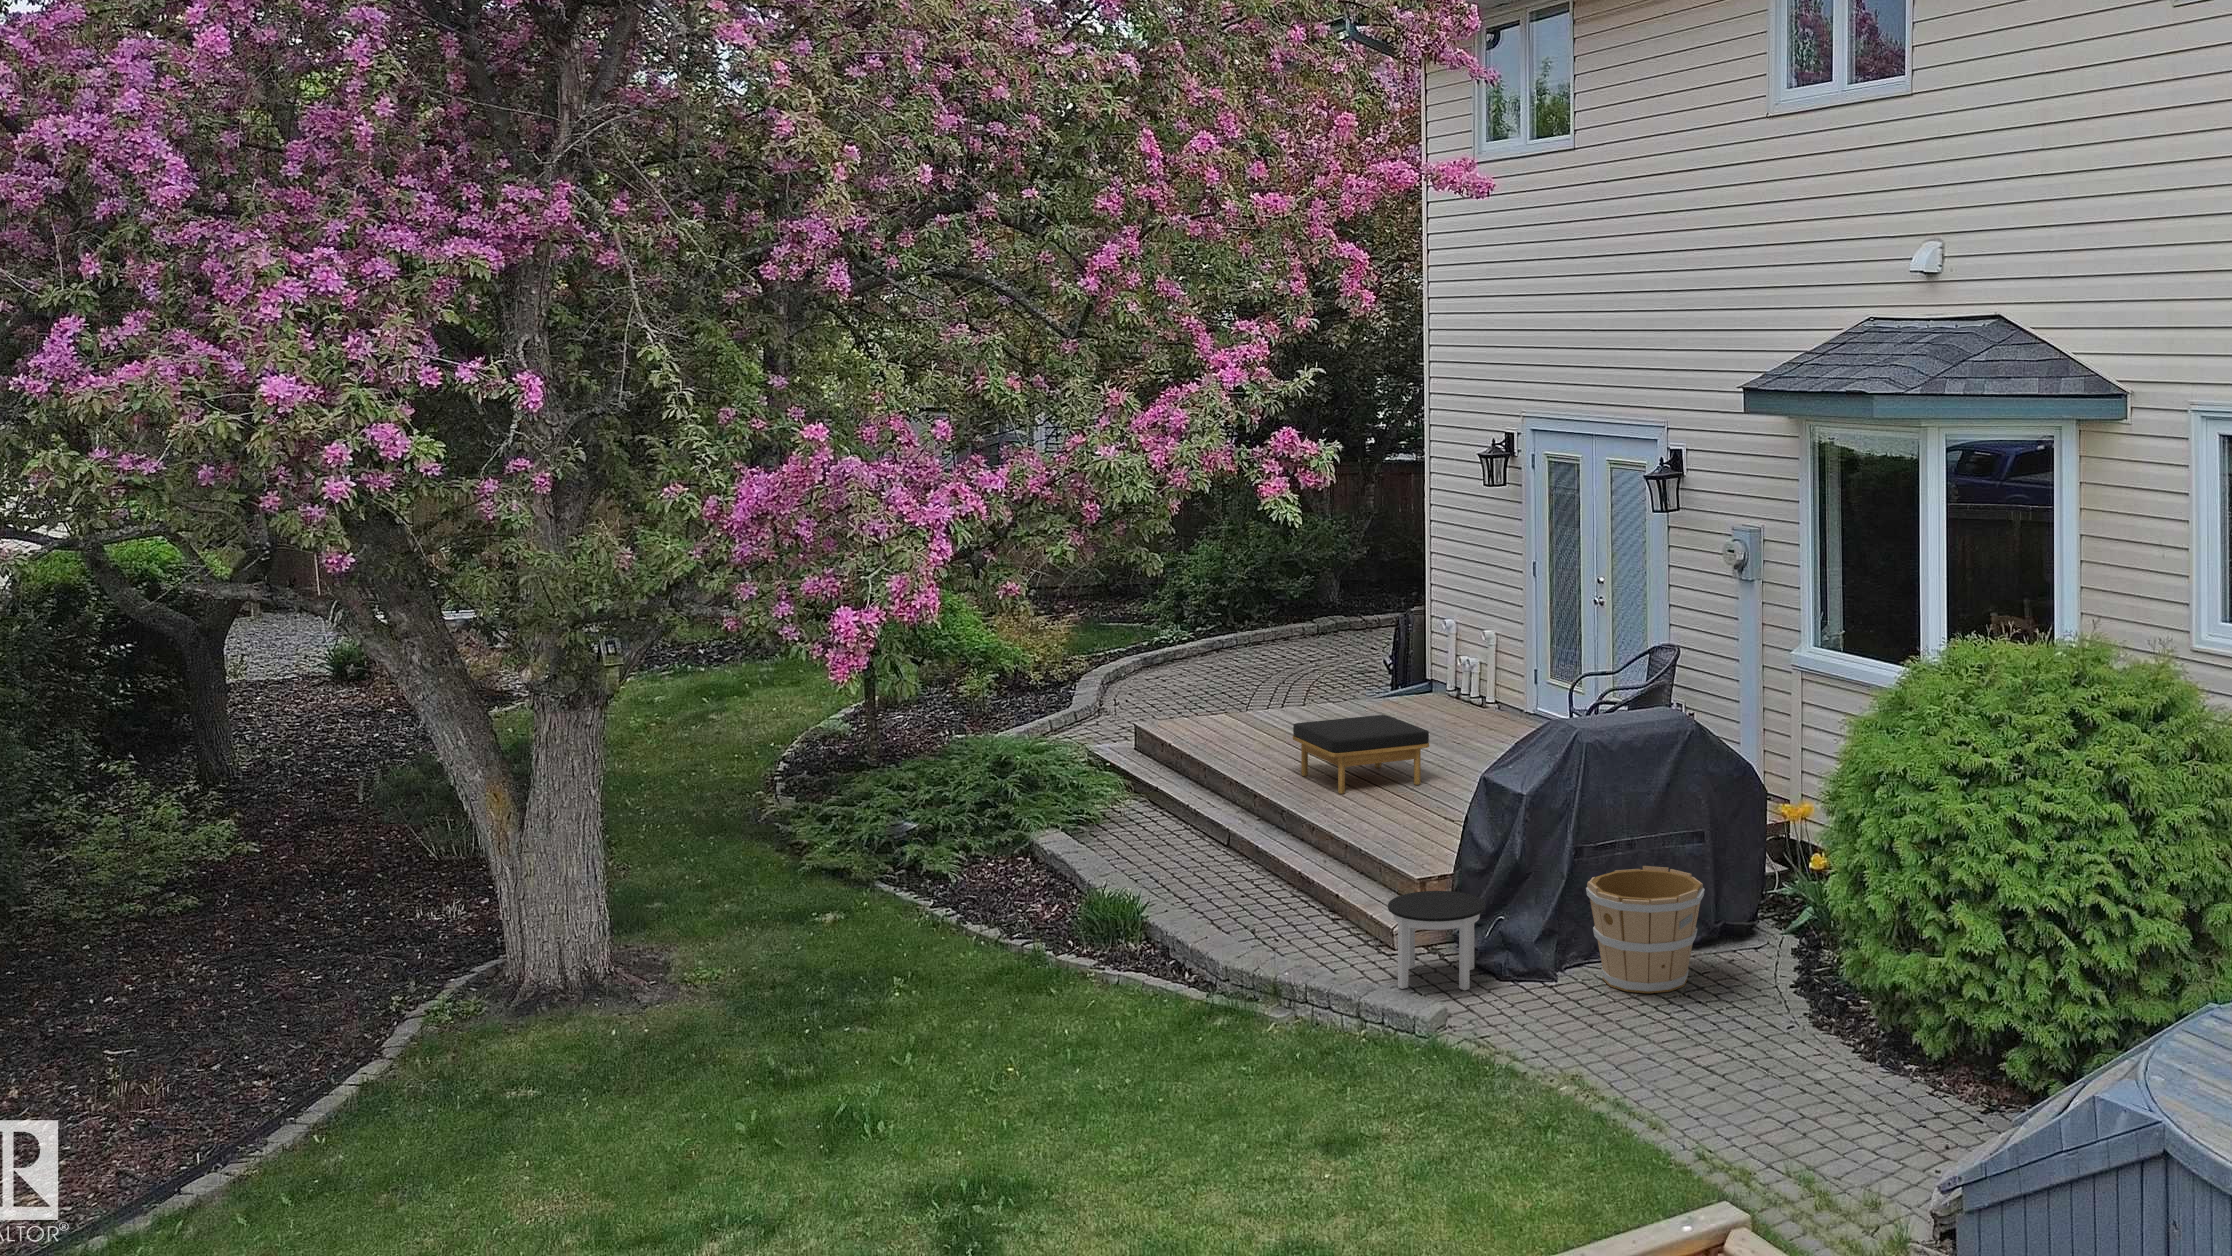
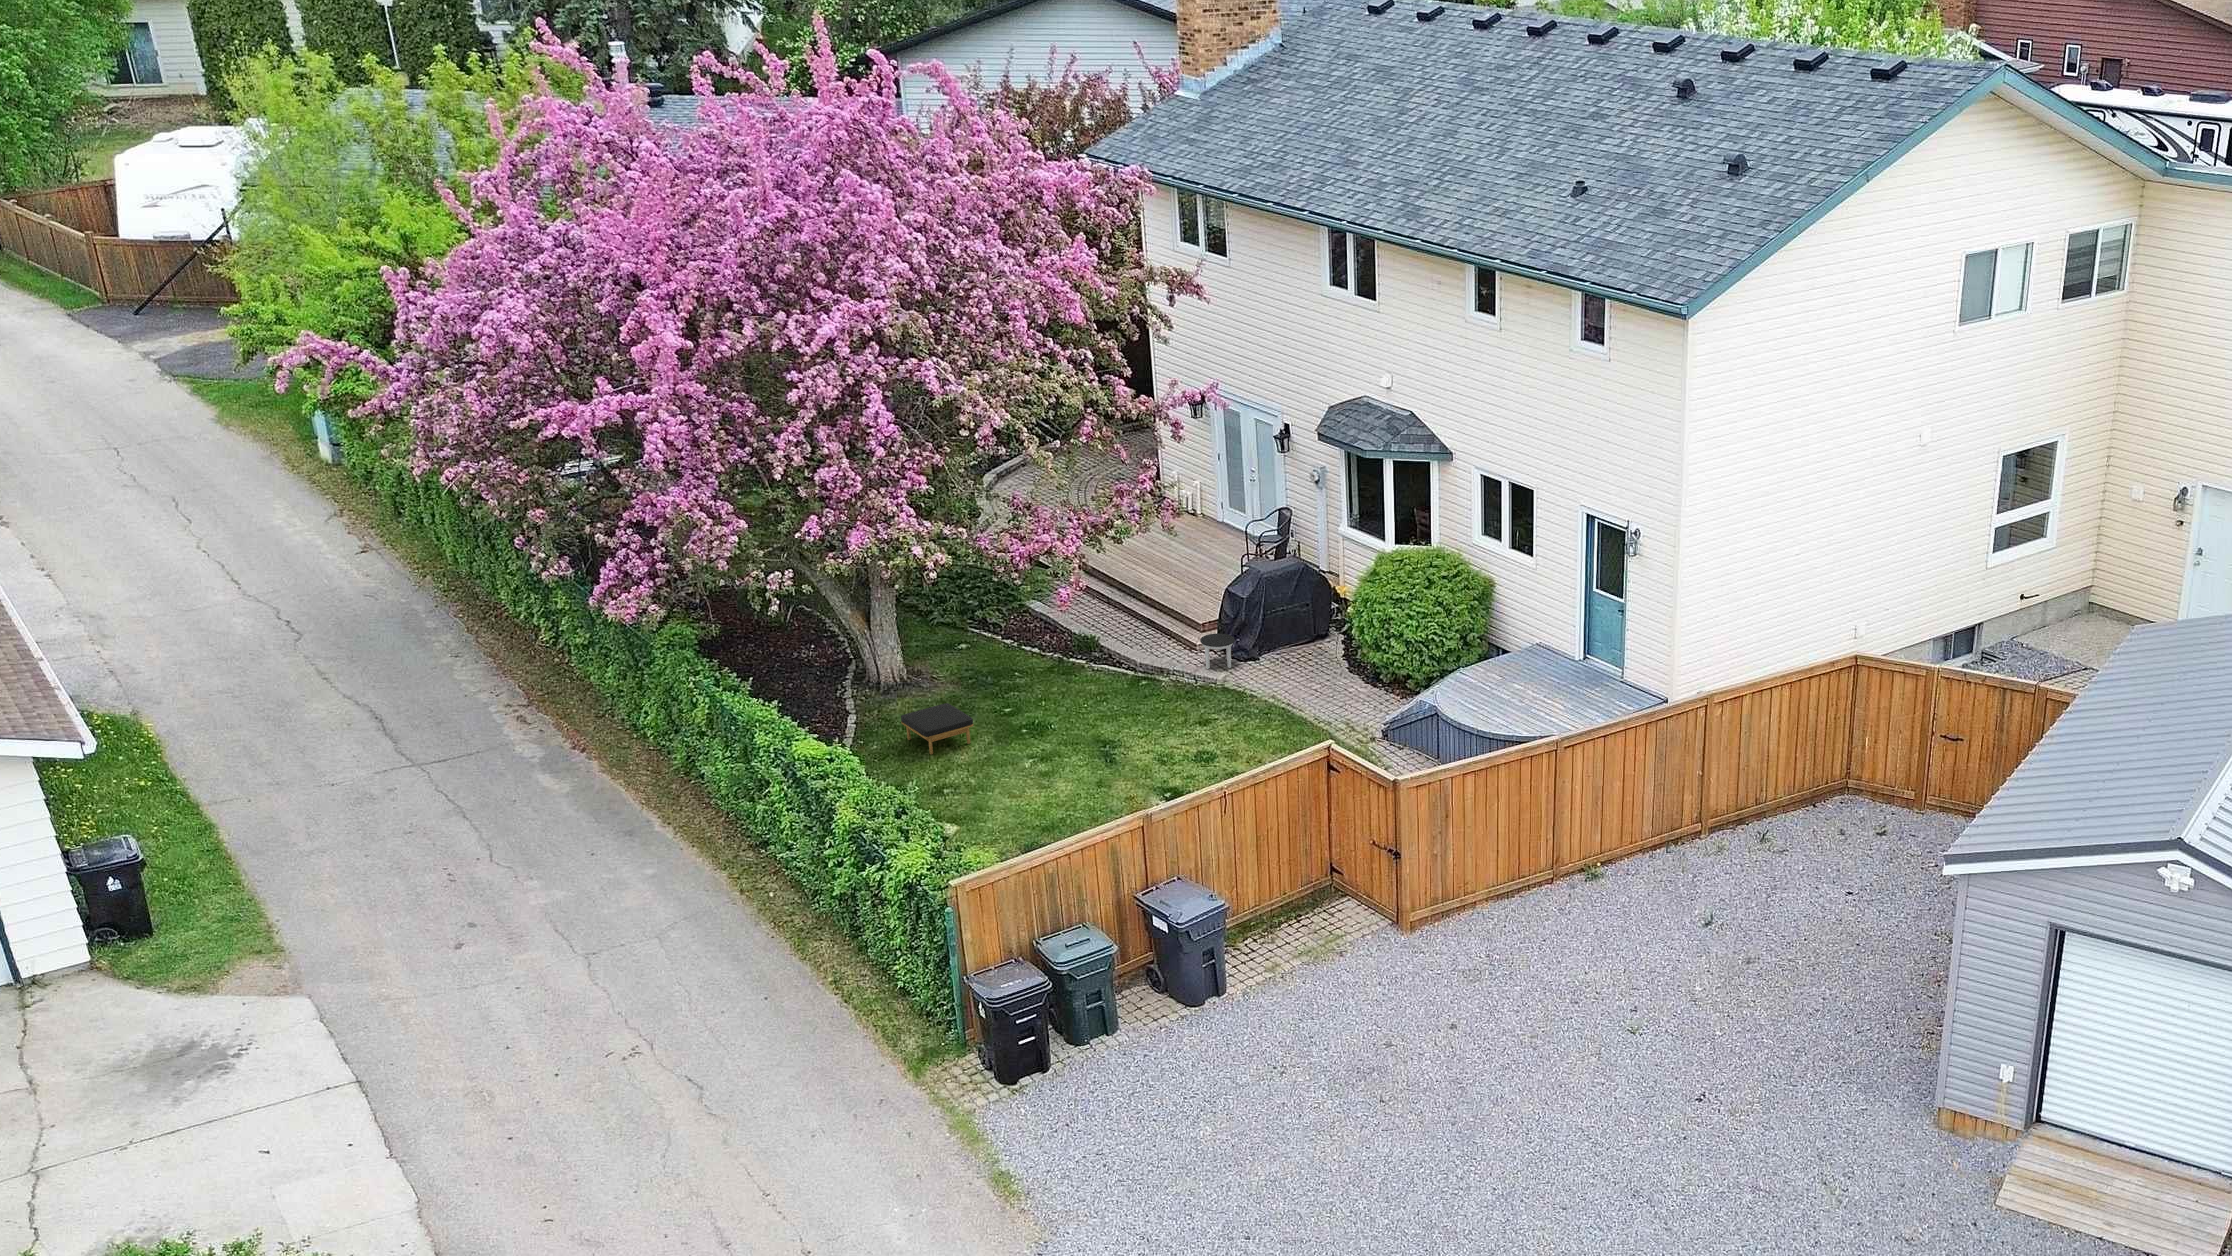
ottoman: present [1293,715,1429,794] -> present [901,703,973,755]
wooden bucket: present [1586,866,1705,993] -> none [1270,621,1311,665]

